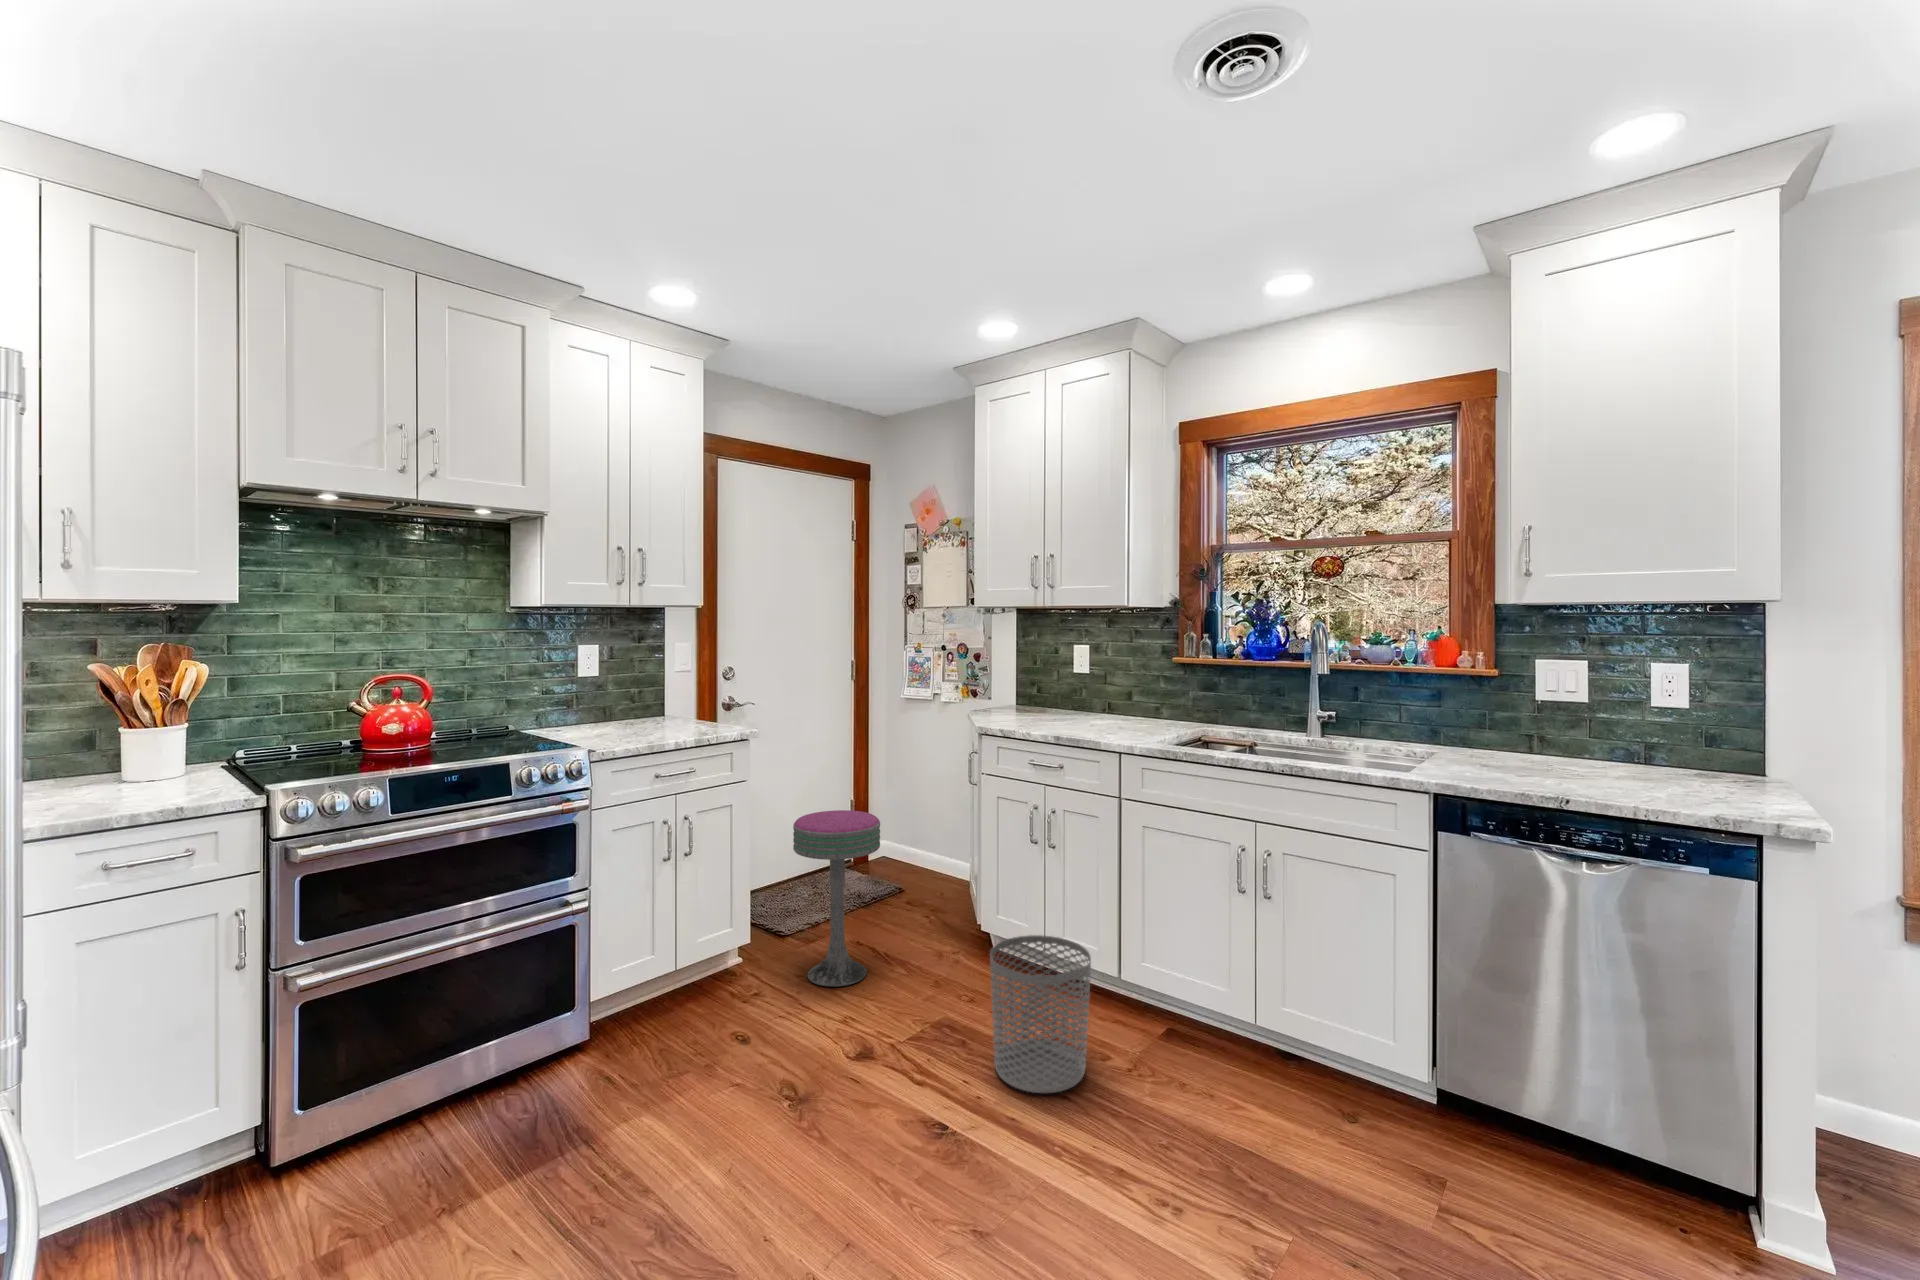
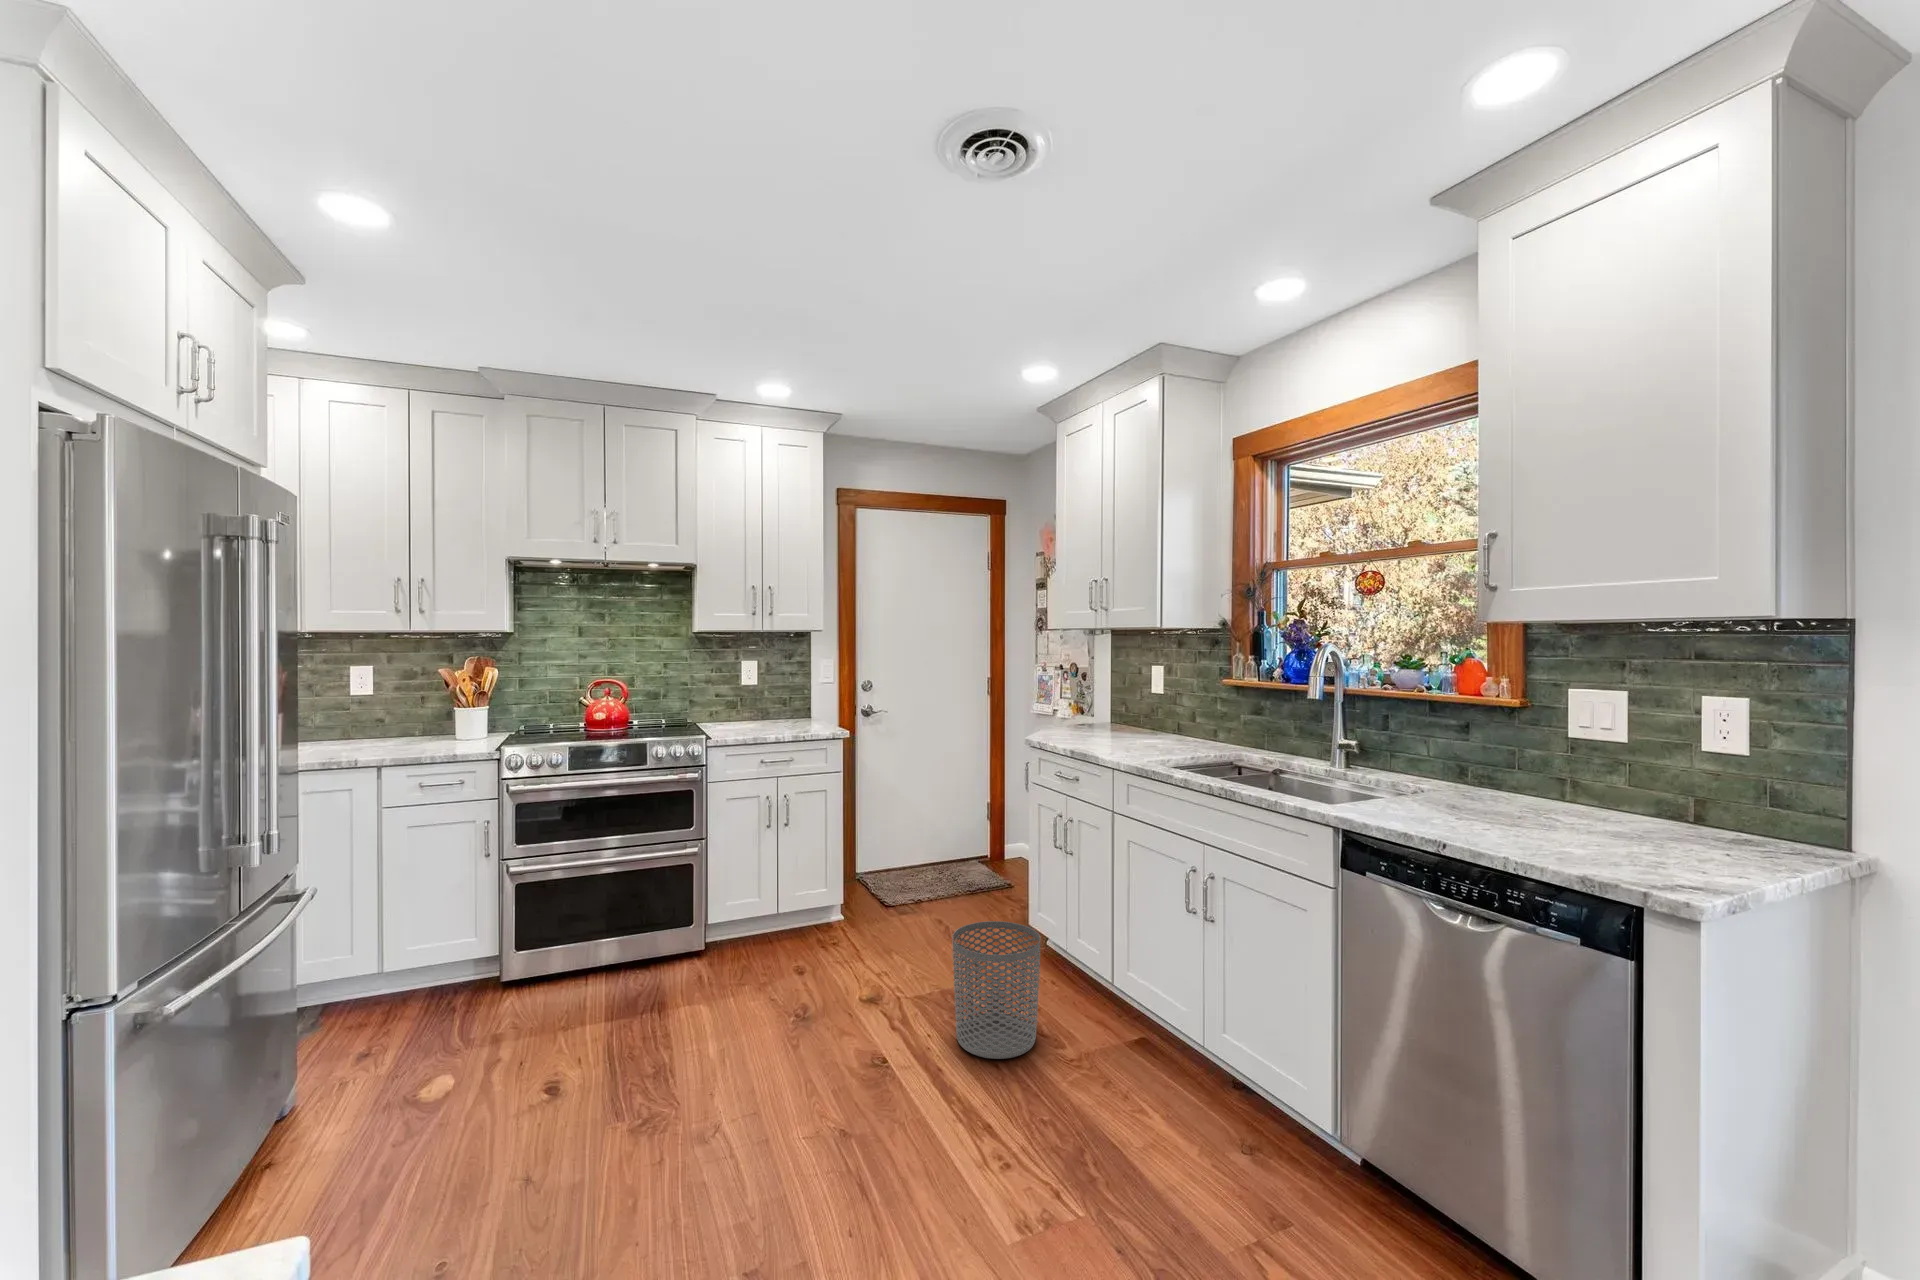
bar stool: present [793,810,880,987] -> none [870,801,941,947]

